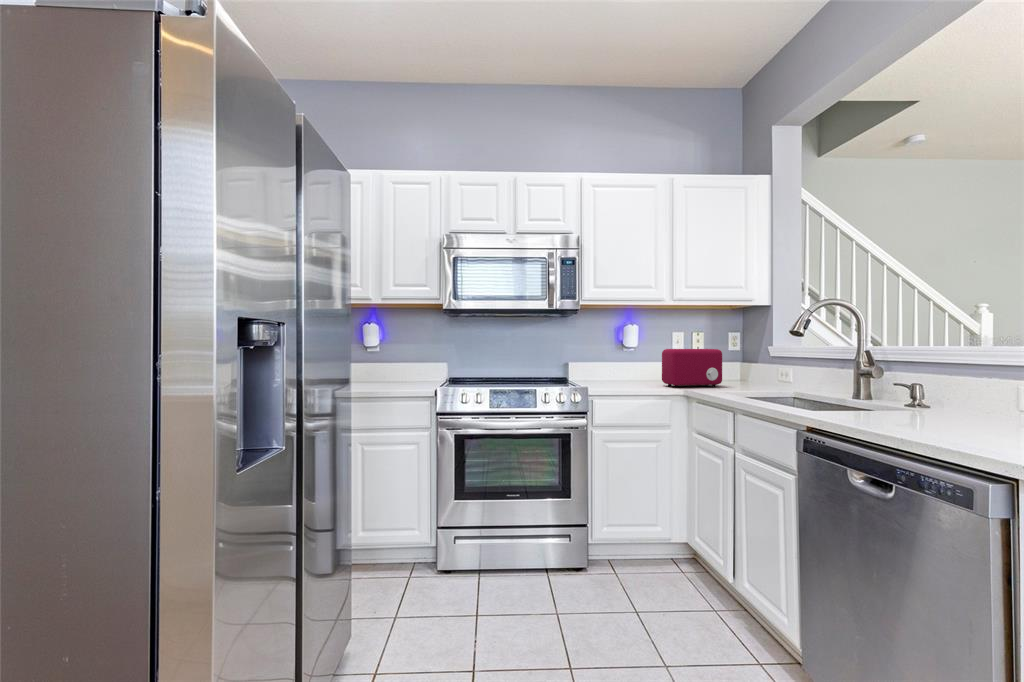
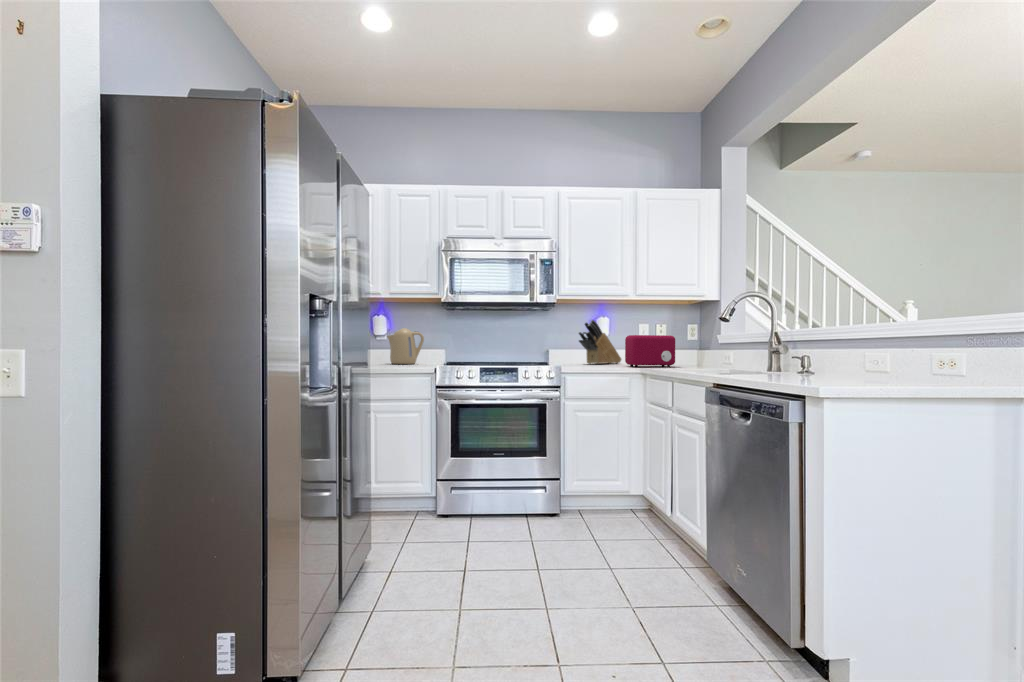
knife block: none [604,329,653,382] -> present [579,320,621,364]
kettle: none [376,341,421,384] -> present [387,328,424,364]

